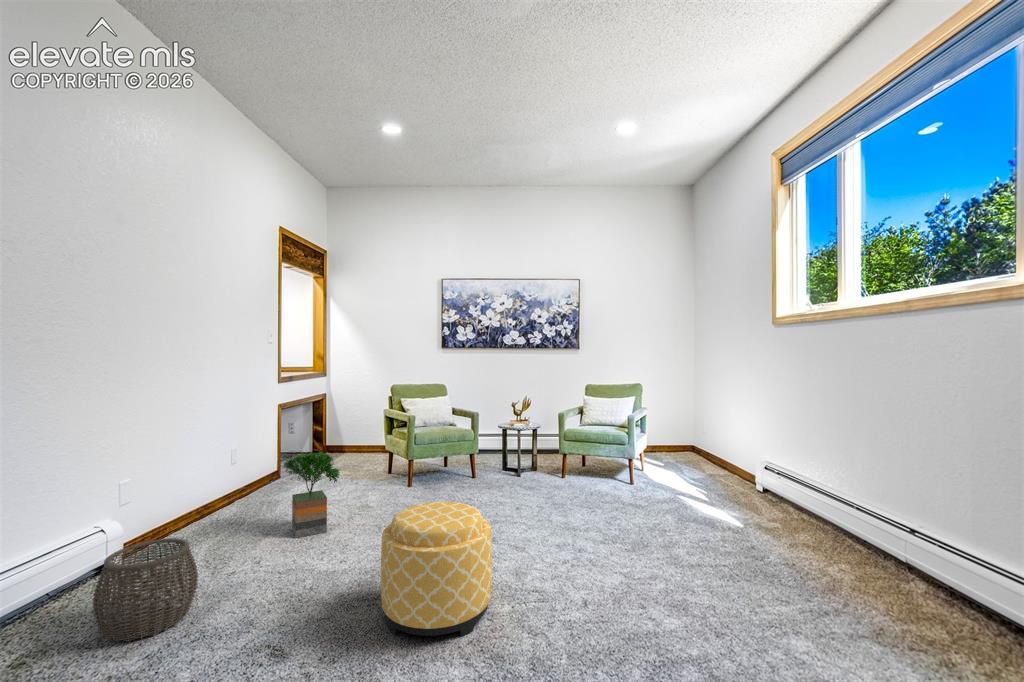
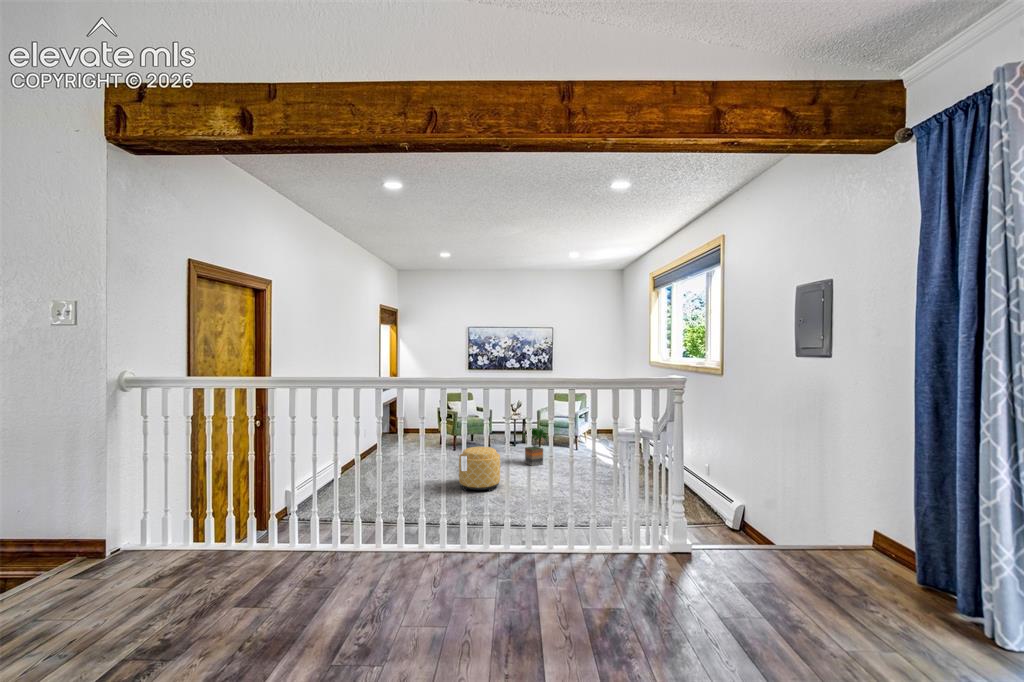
potted tree: present [283,452,339,538] -> present [523,428,549,466]
woven basket: present [92,538,198,642] -> none [357,459,390,492]

